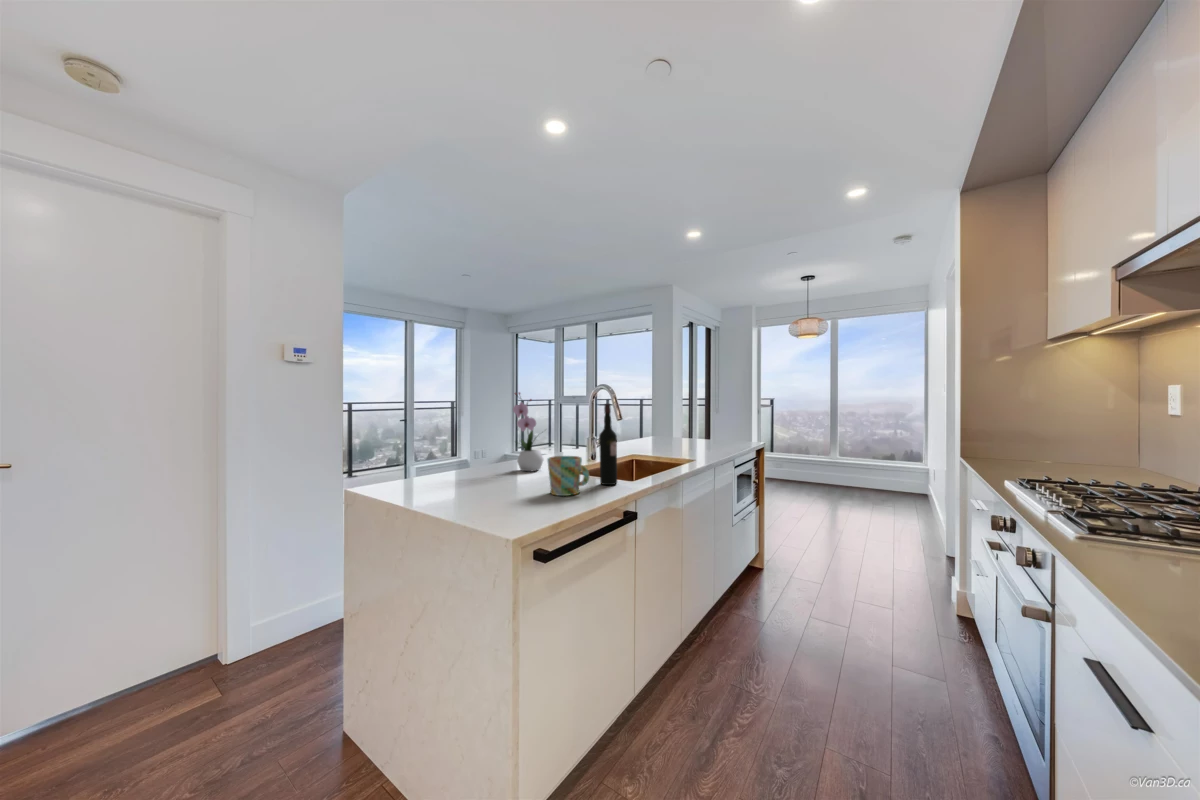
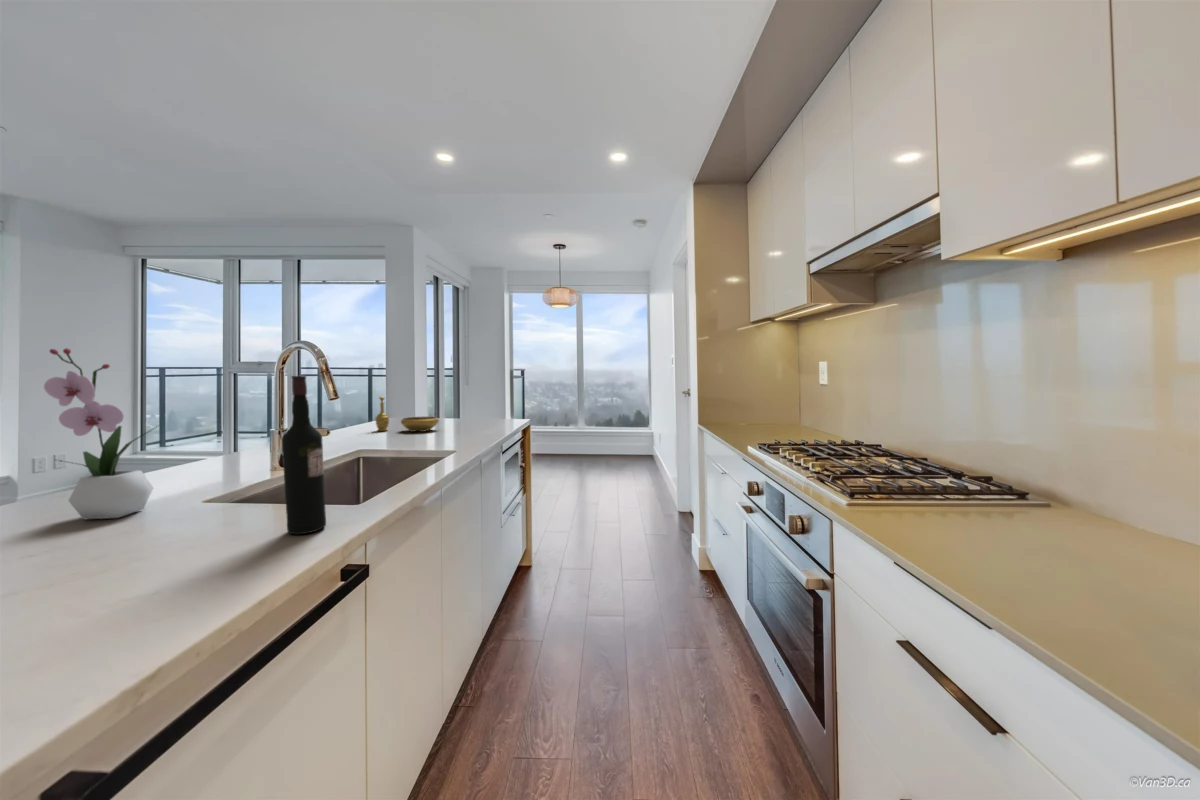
decorative bowl: none [644,419,687,446] -> present [375,396,439,432]
mug: present [548,456,589,496] -> none [119,492,251,597]

